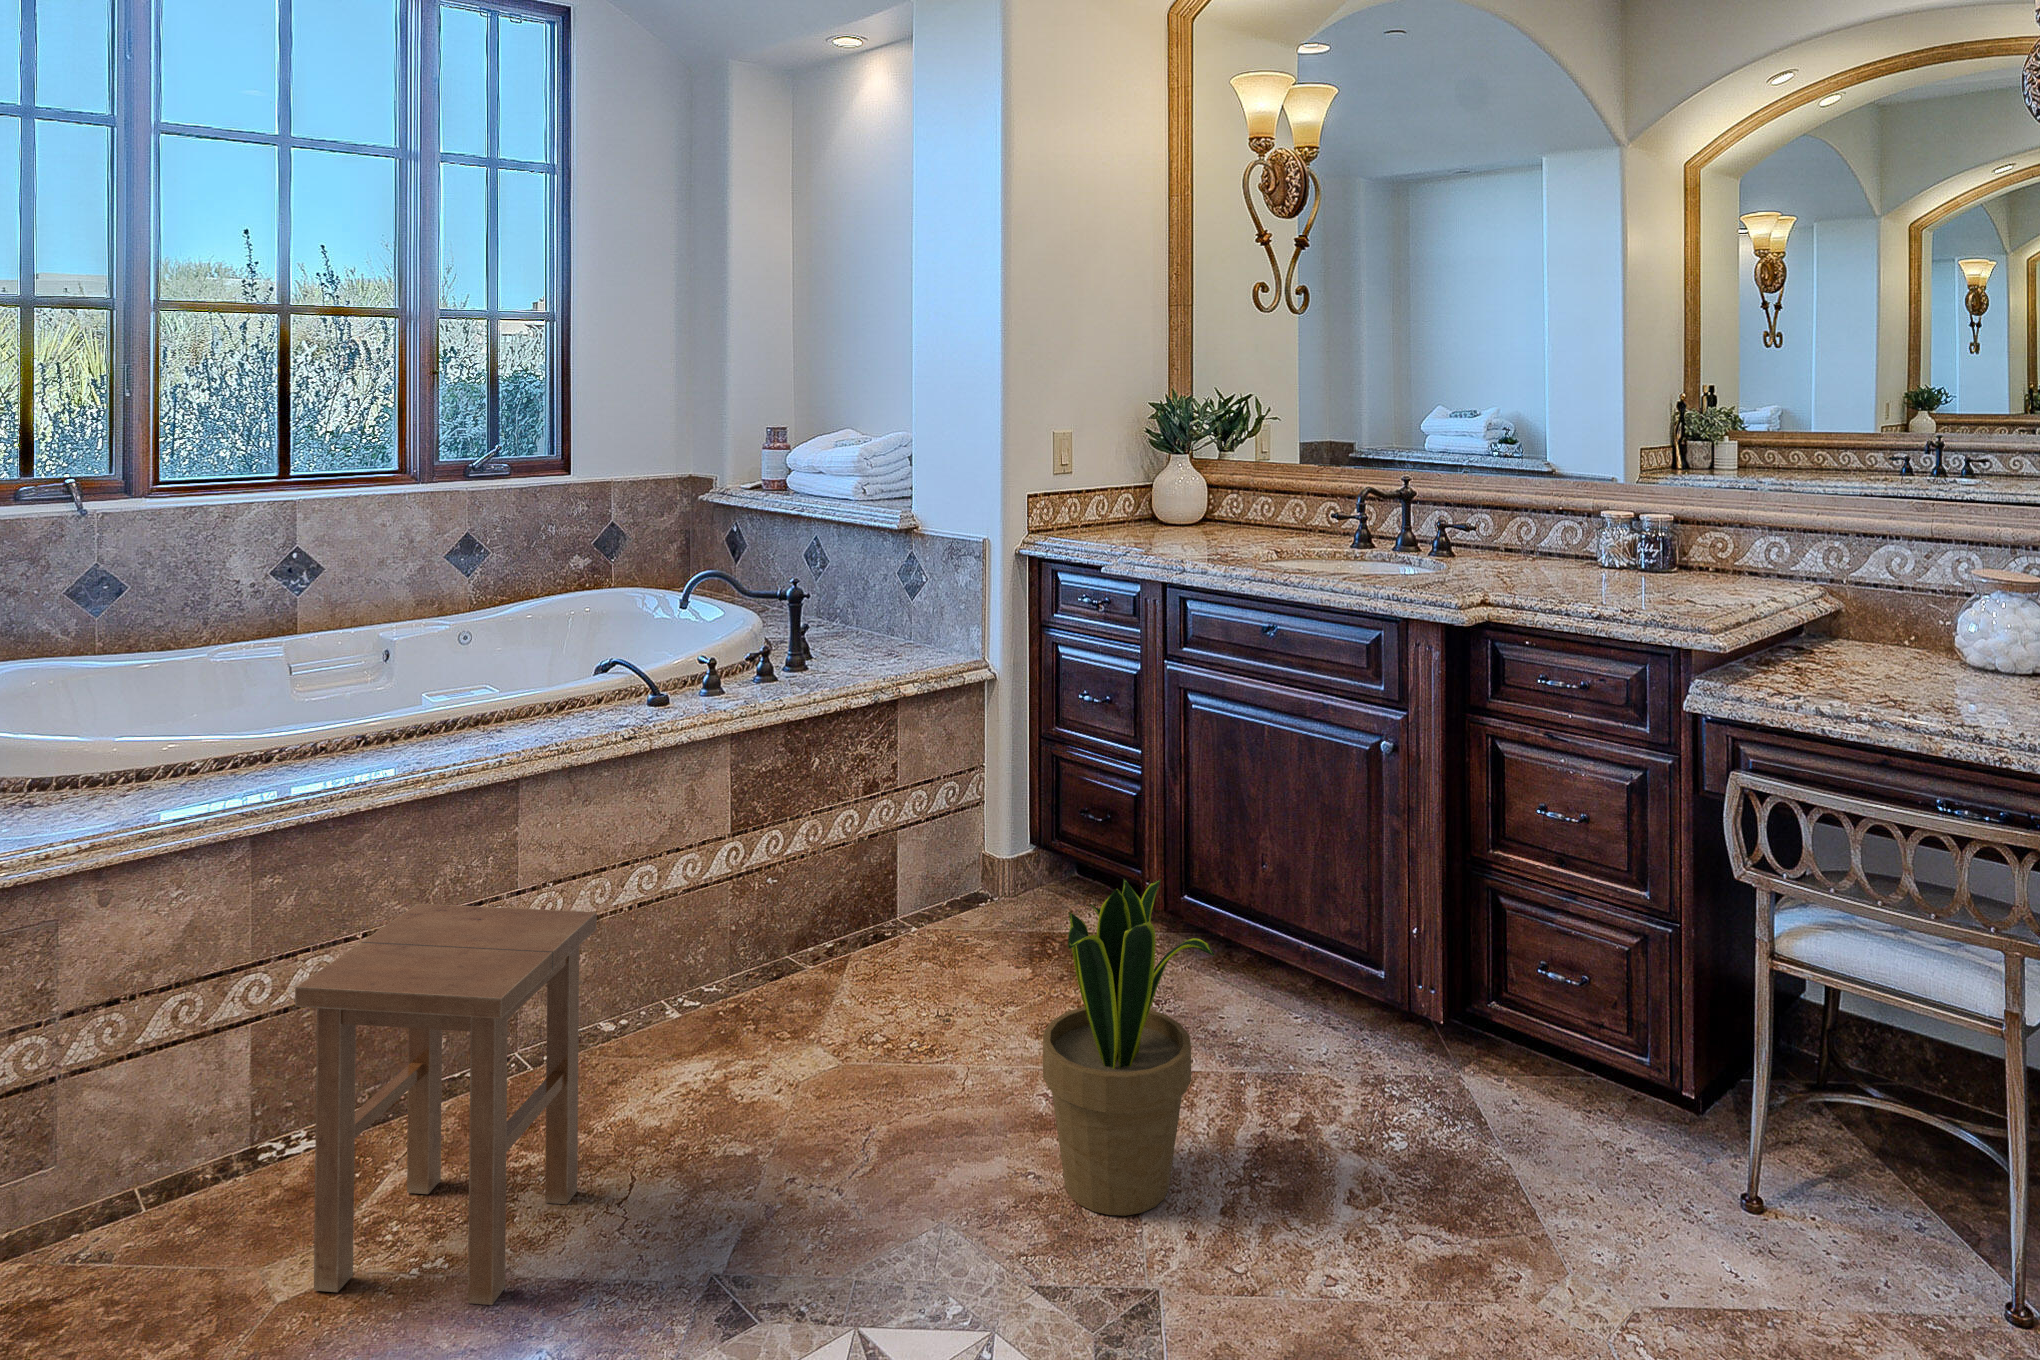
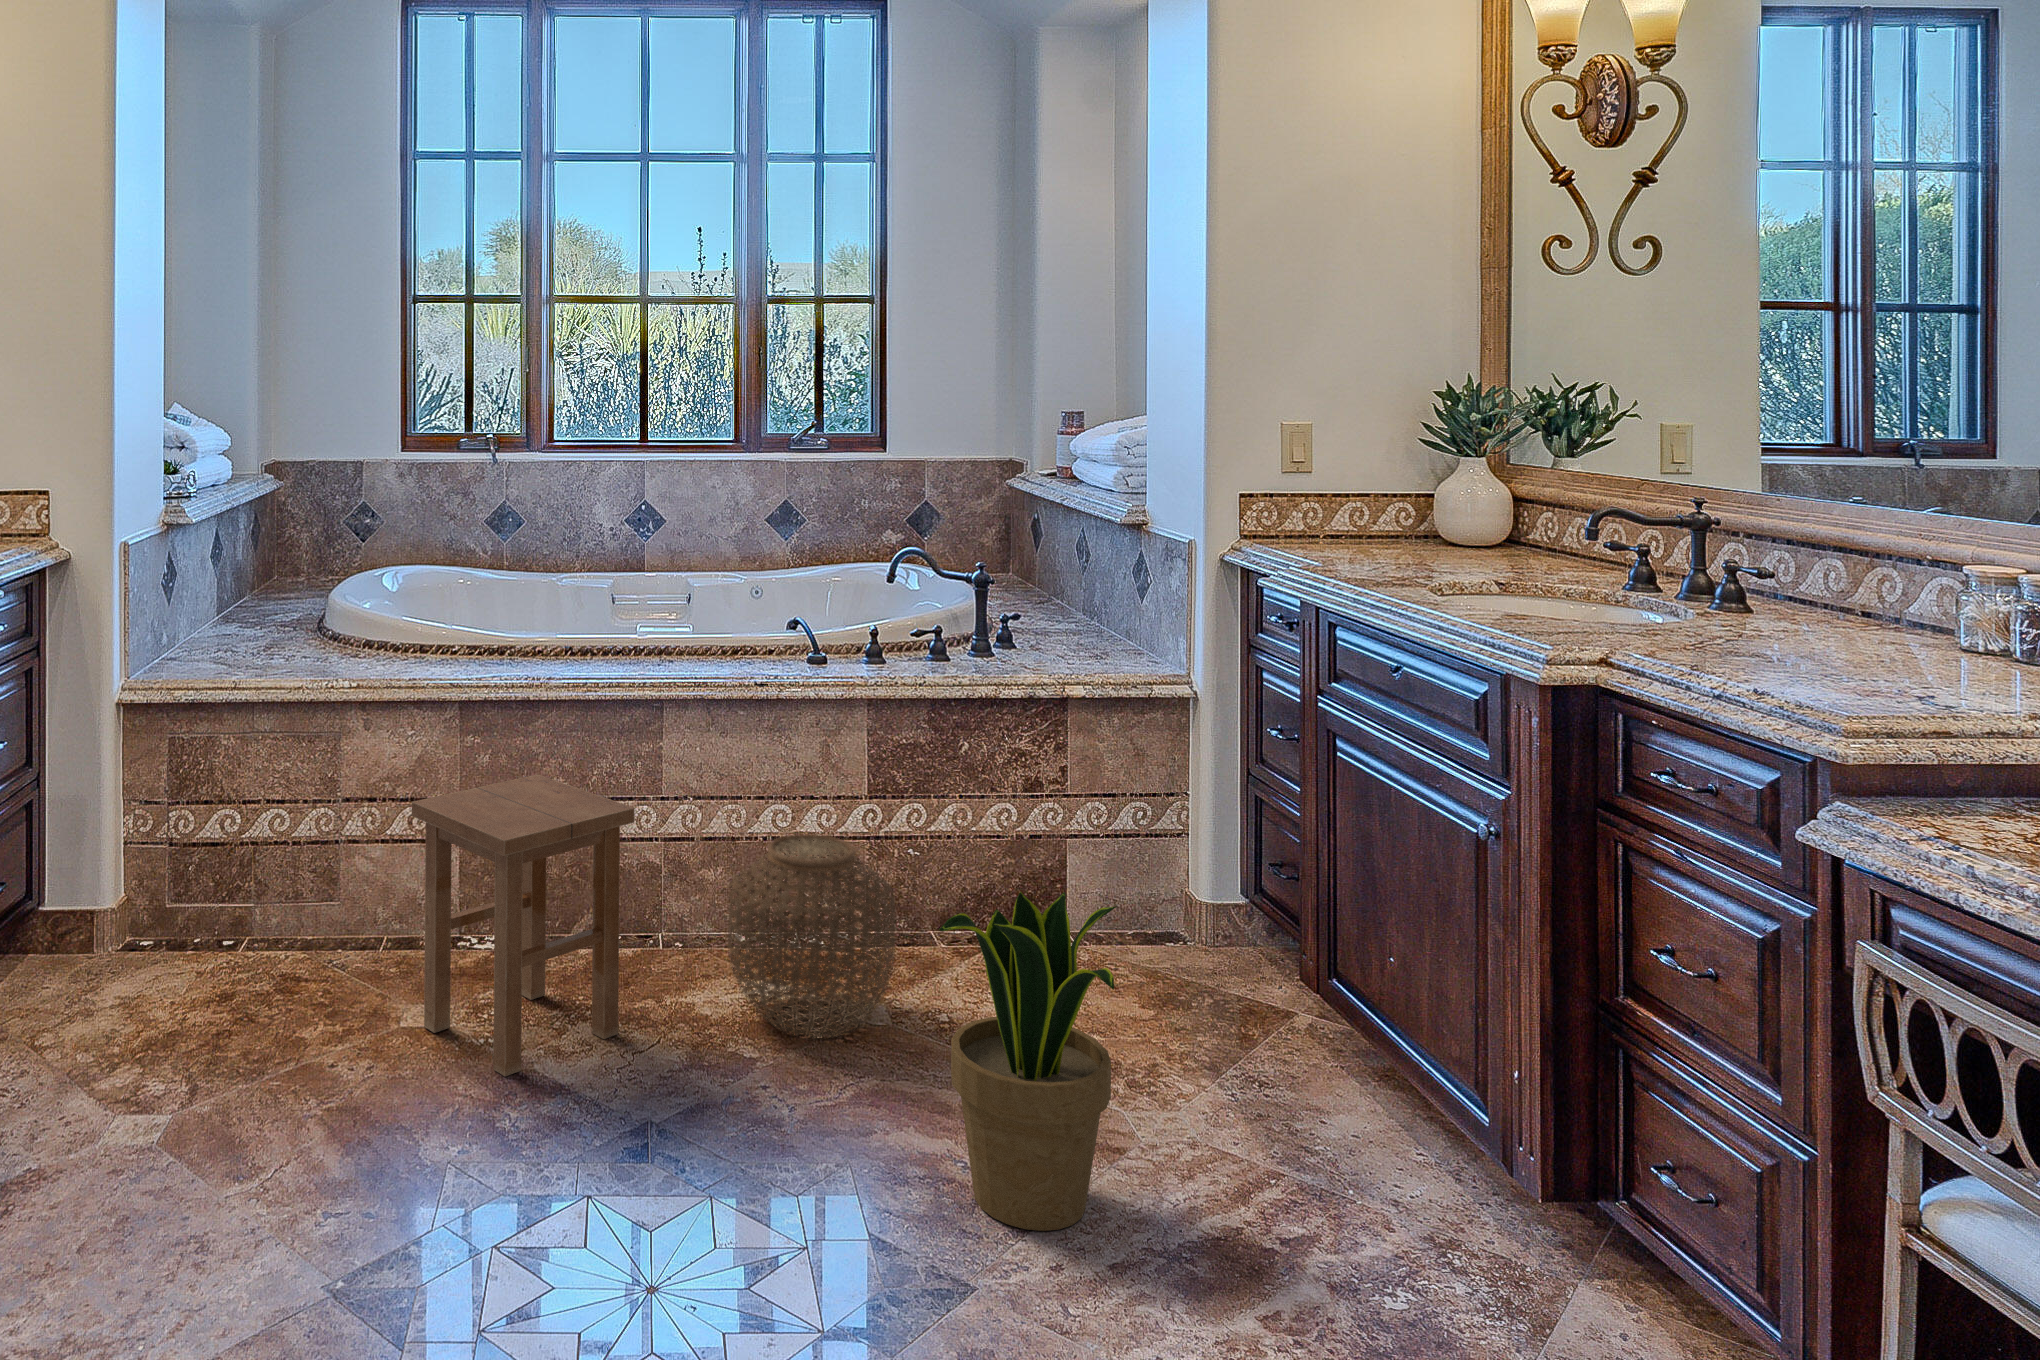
woven basket: none [670,886,852,1114] -> present [728,834,895,1038]

